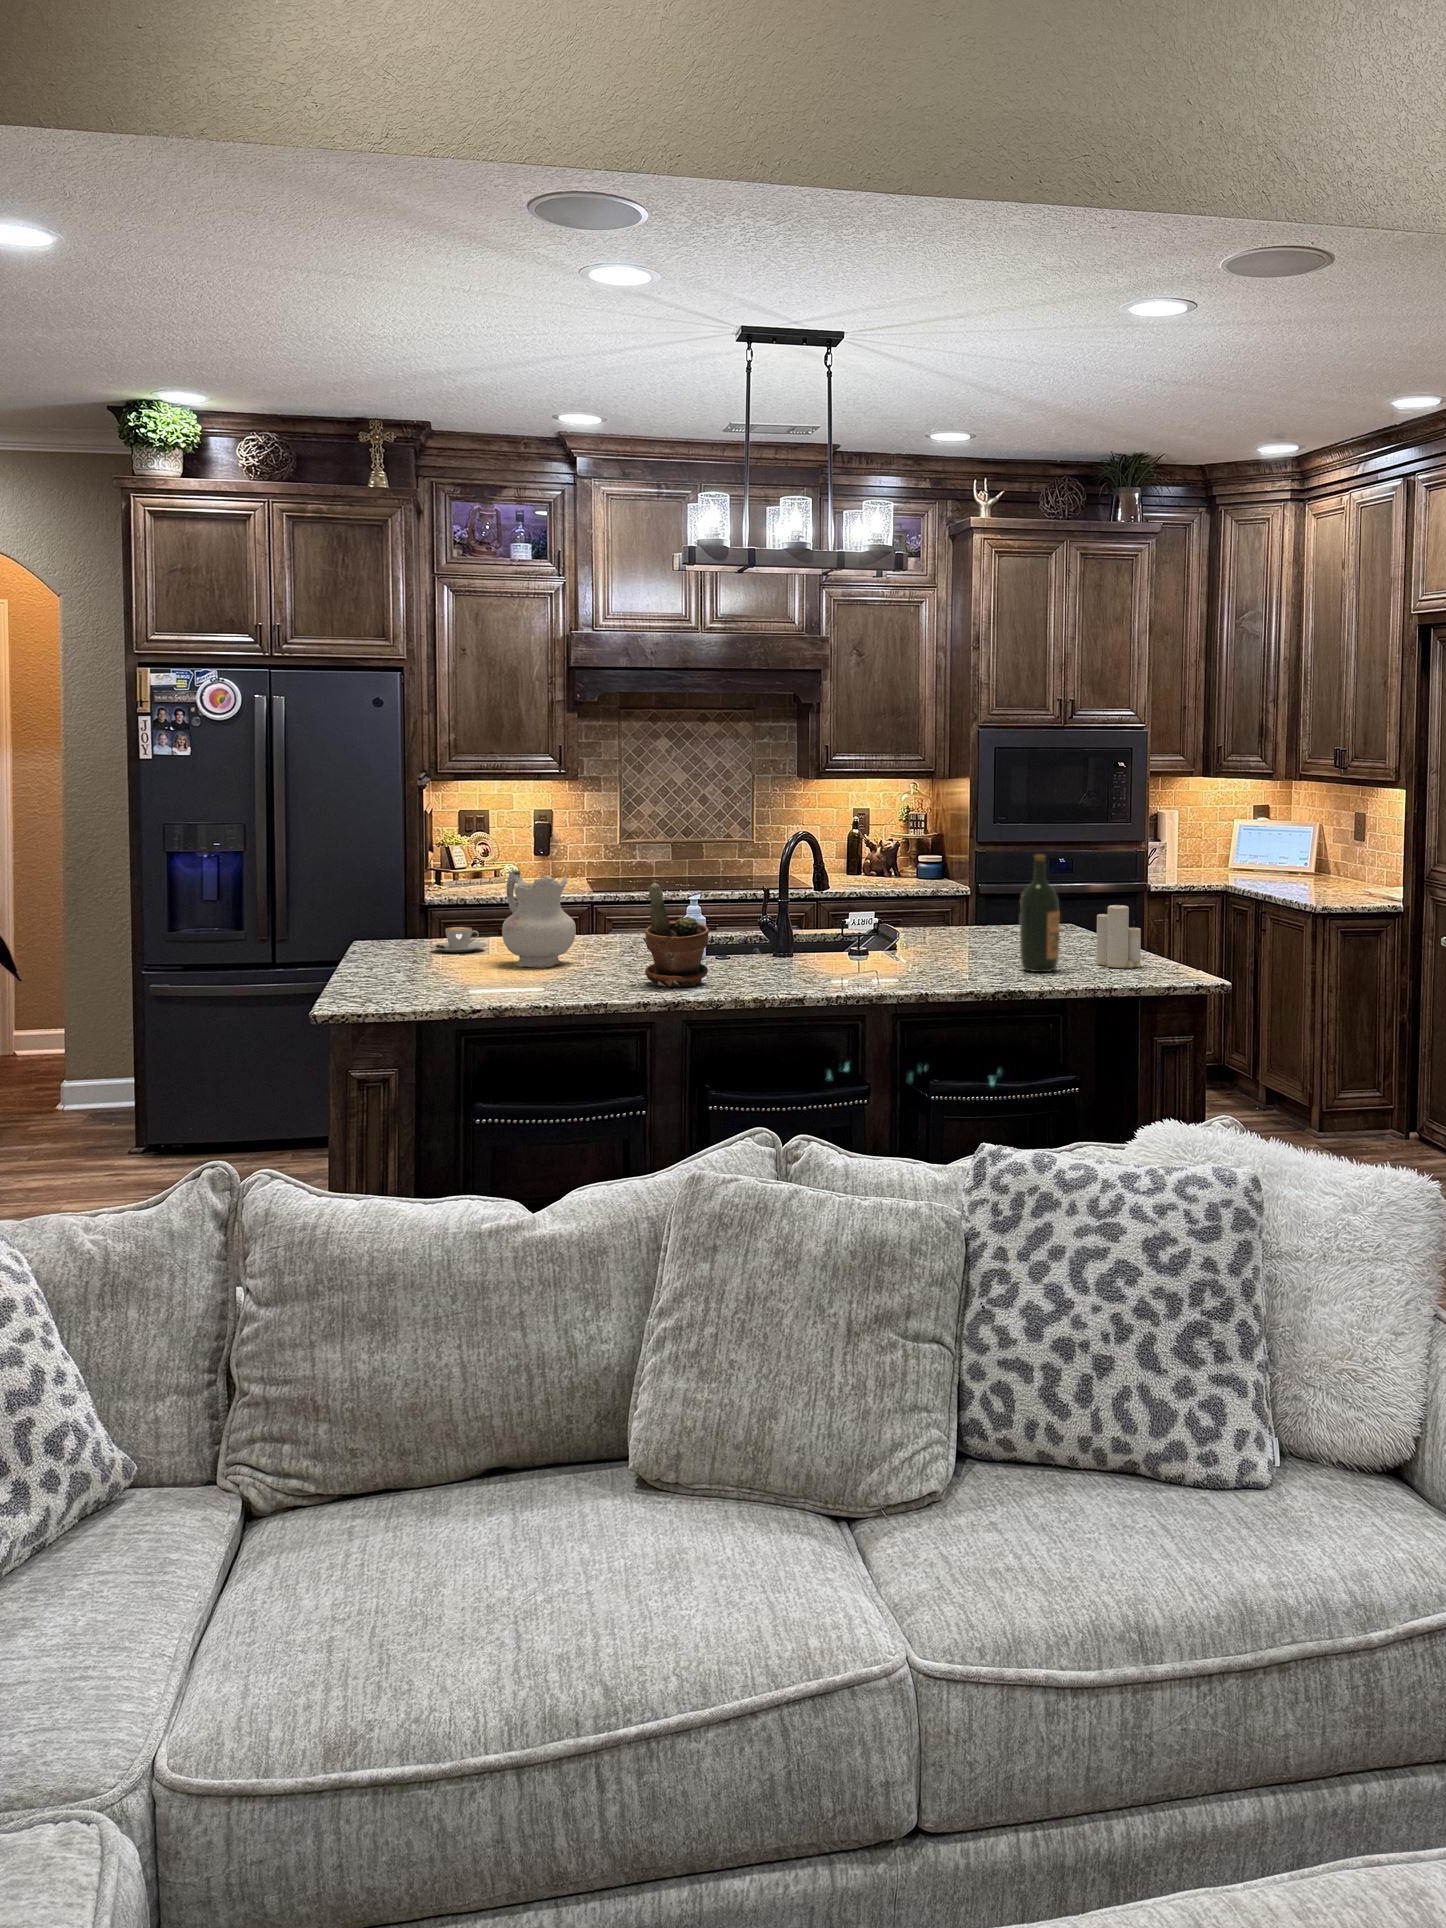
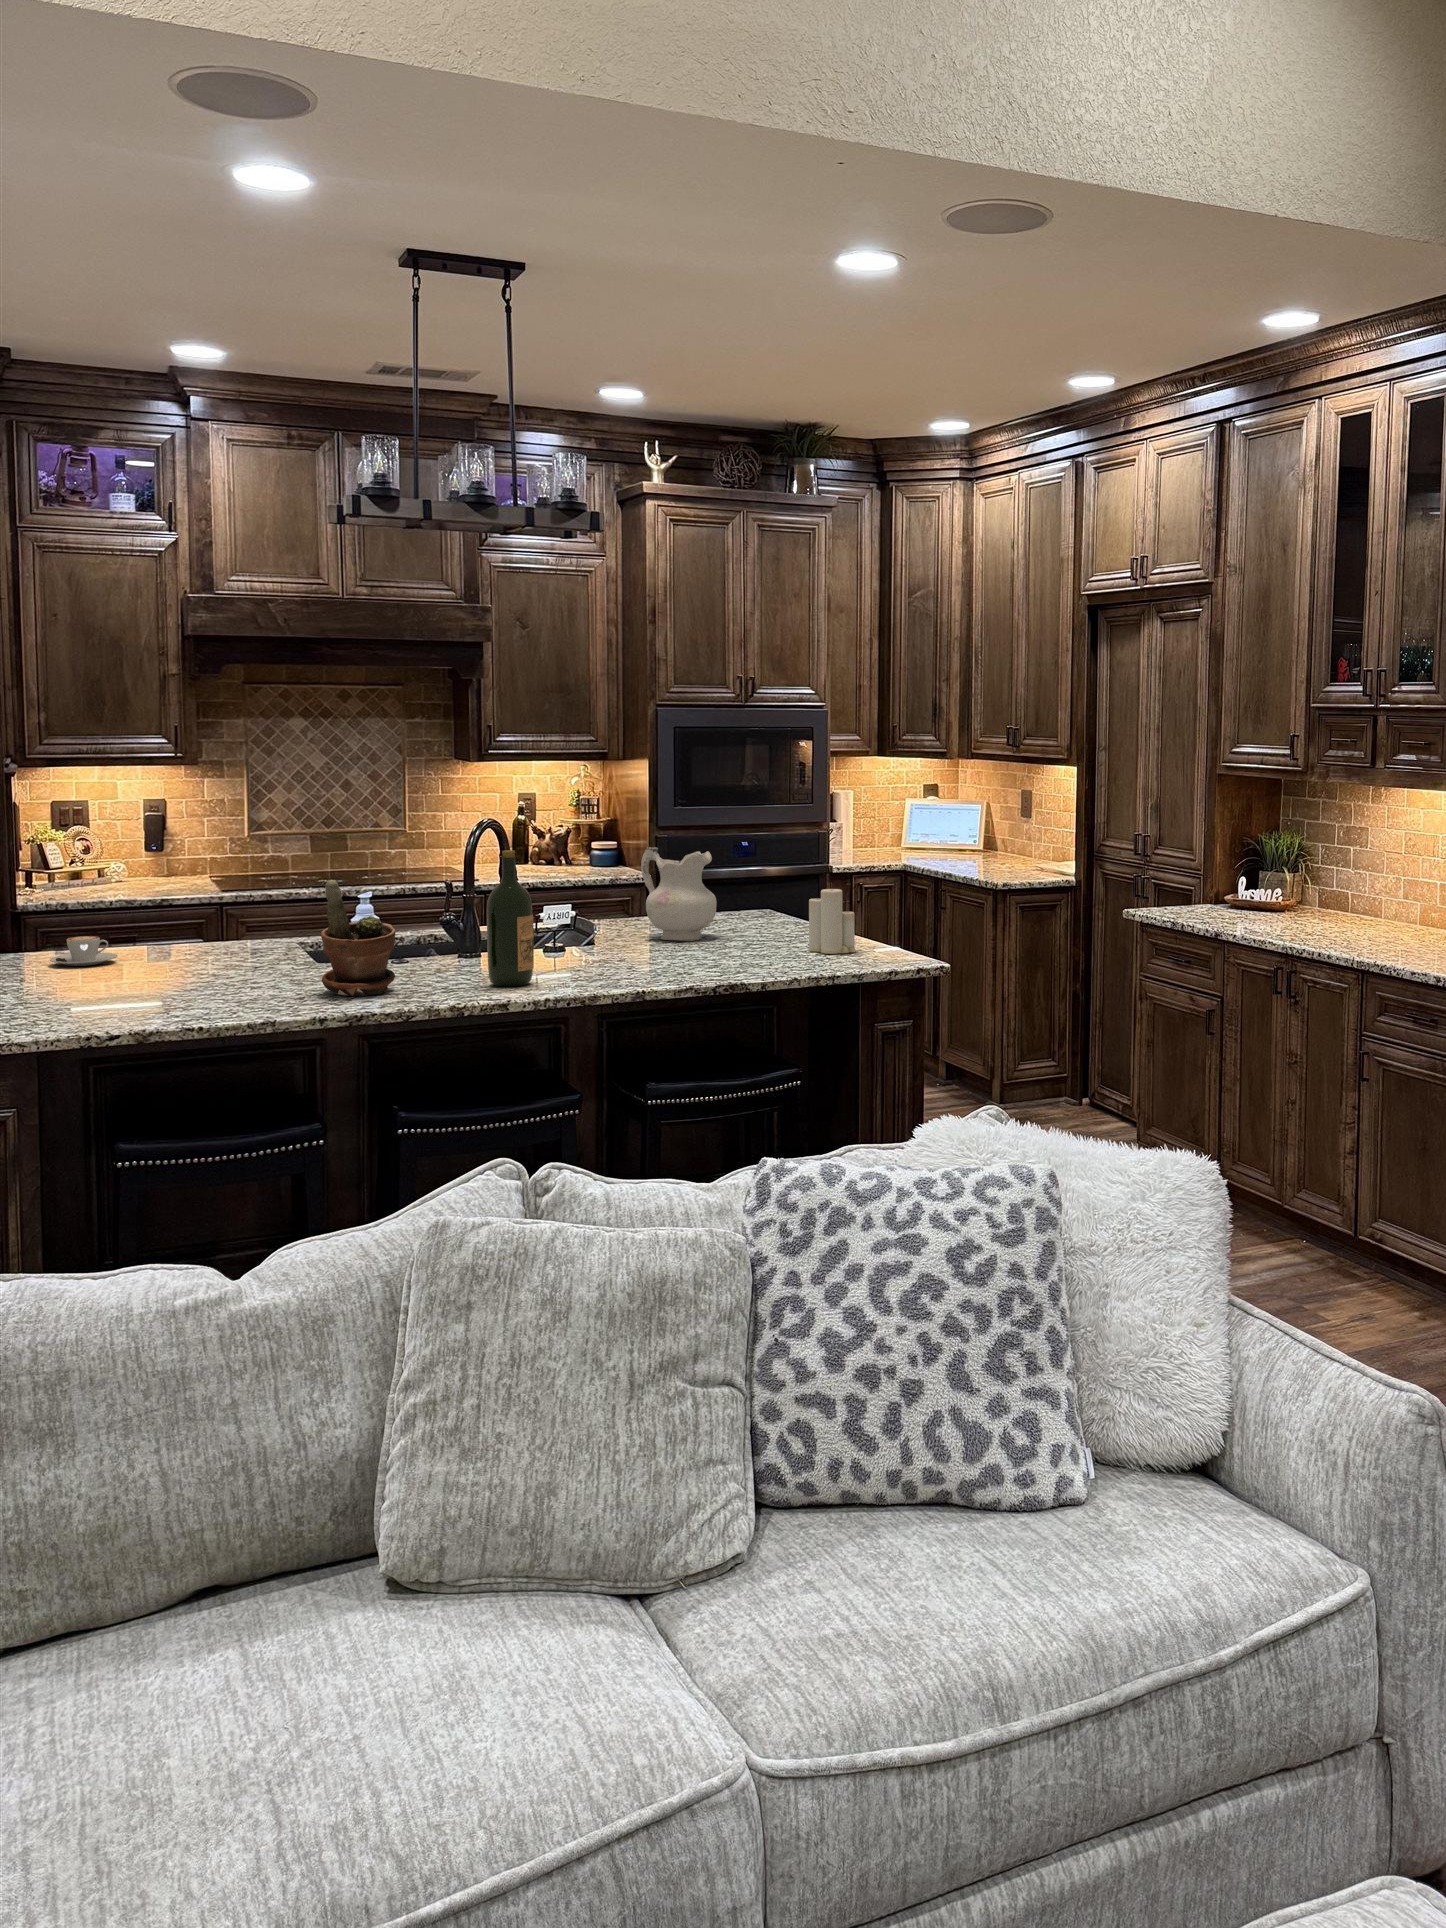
wine bottle: present [1020,855,1060,972] -> present [487,850,534,986]
ceramic pitcher: present [502,870,576,968] -> present [641,847,717,941]

